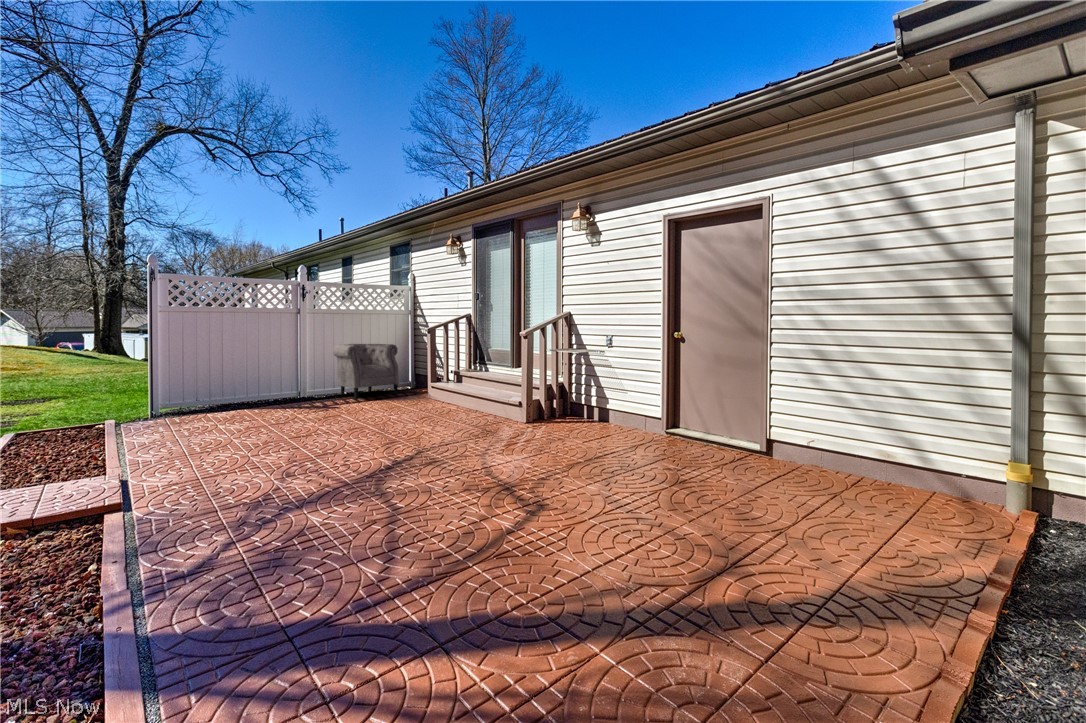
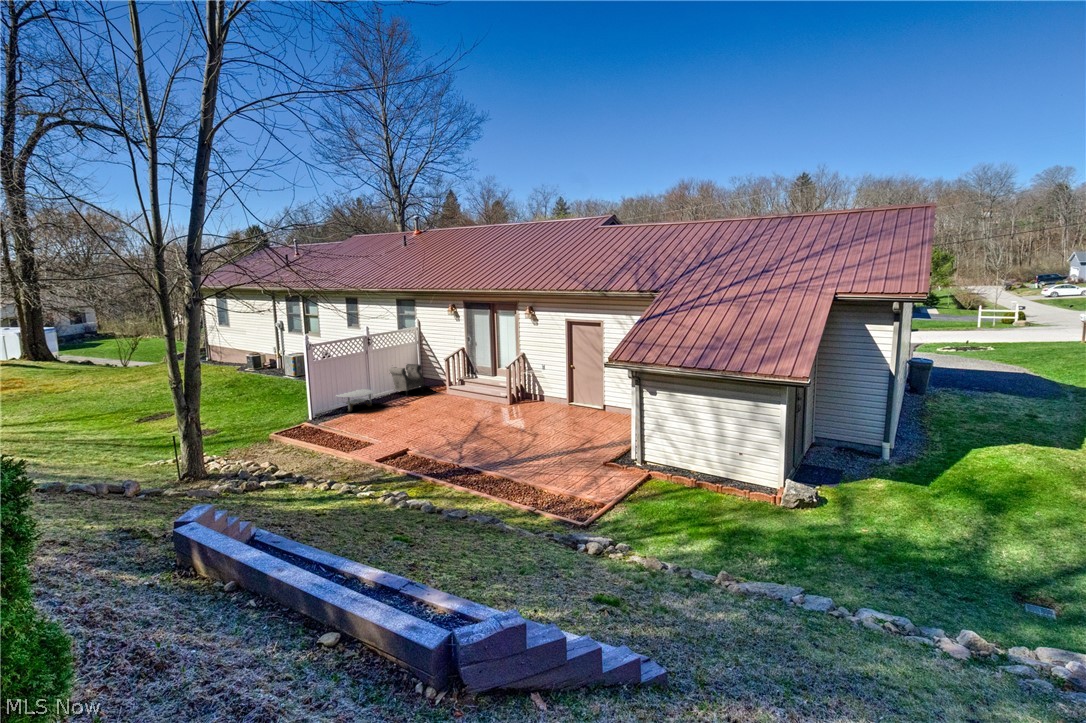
round table: none [181,377,270,417] -> present [336,389,373,412]

